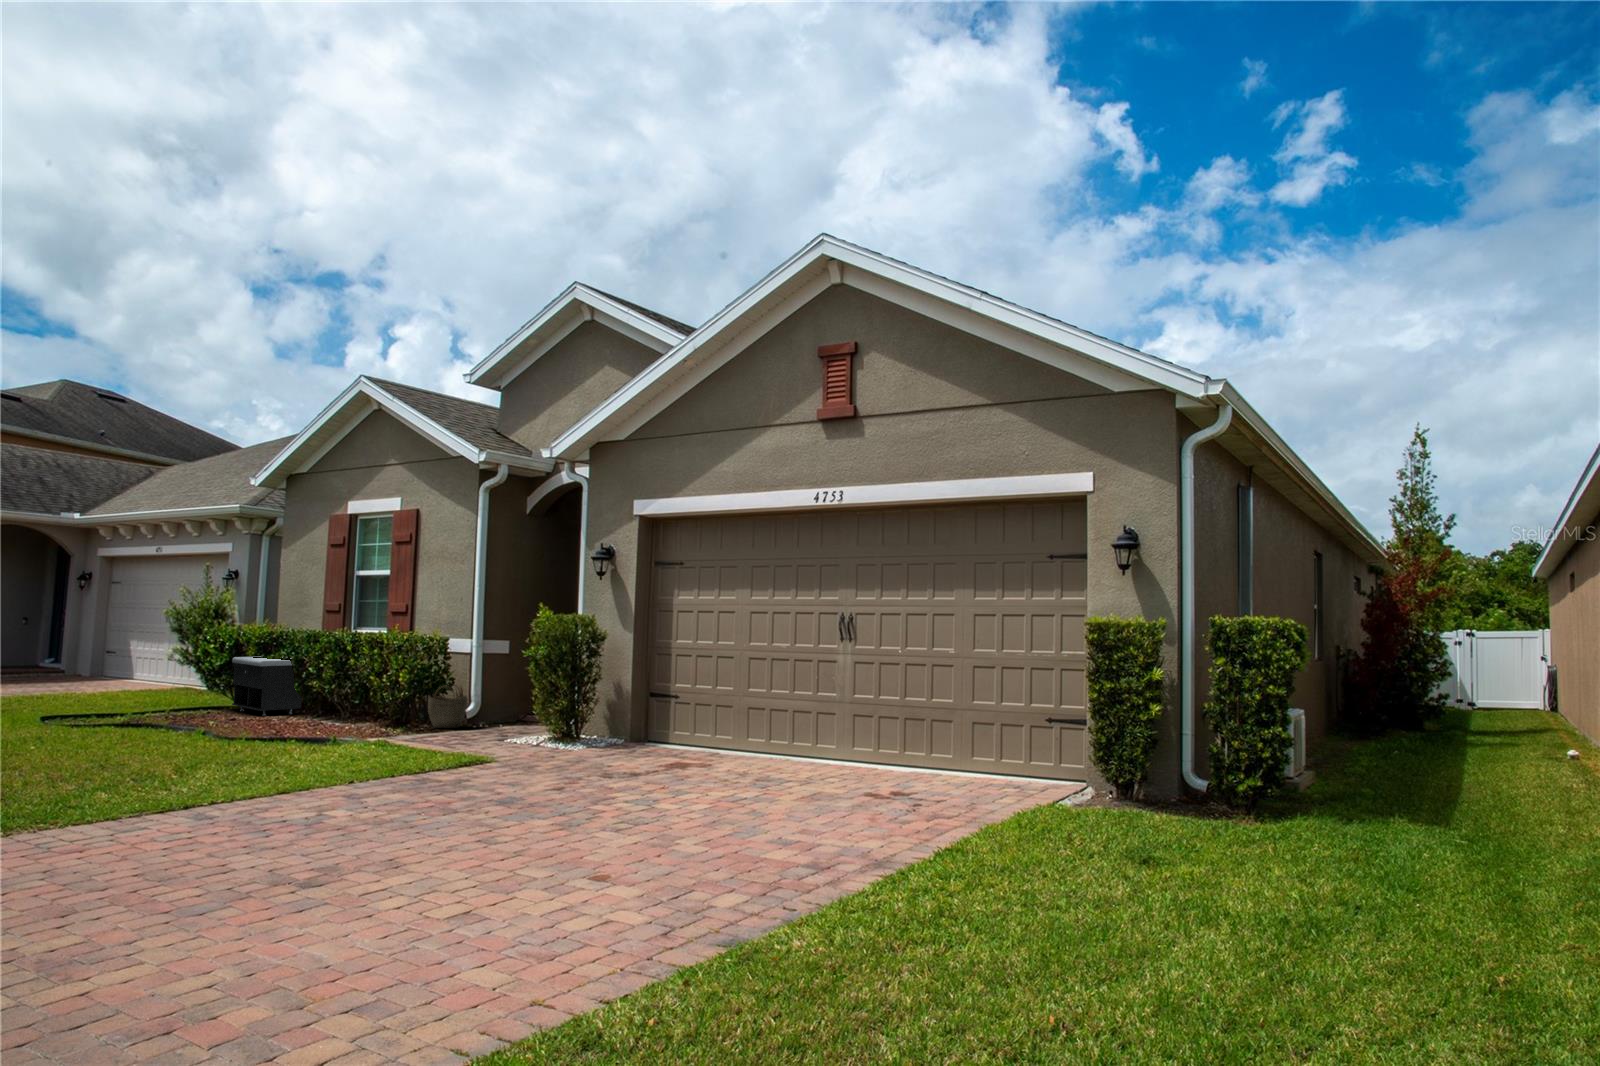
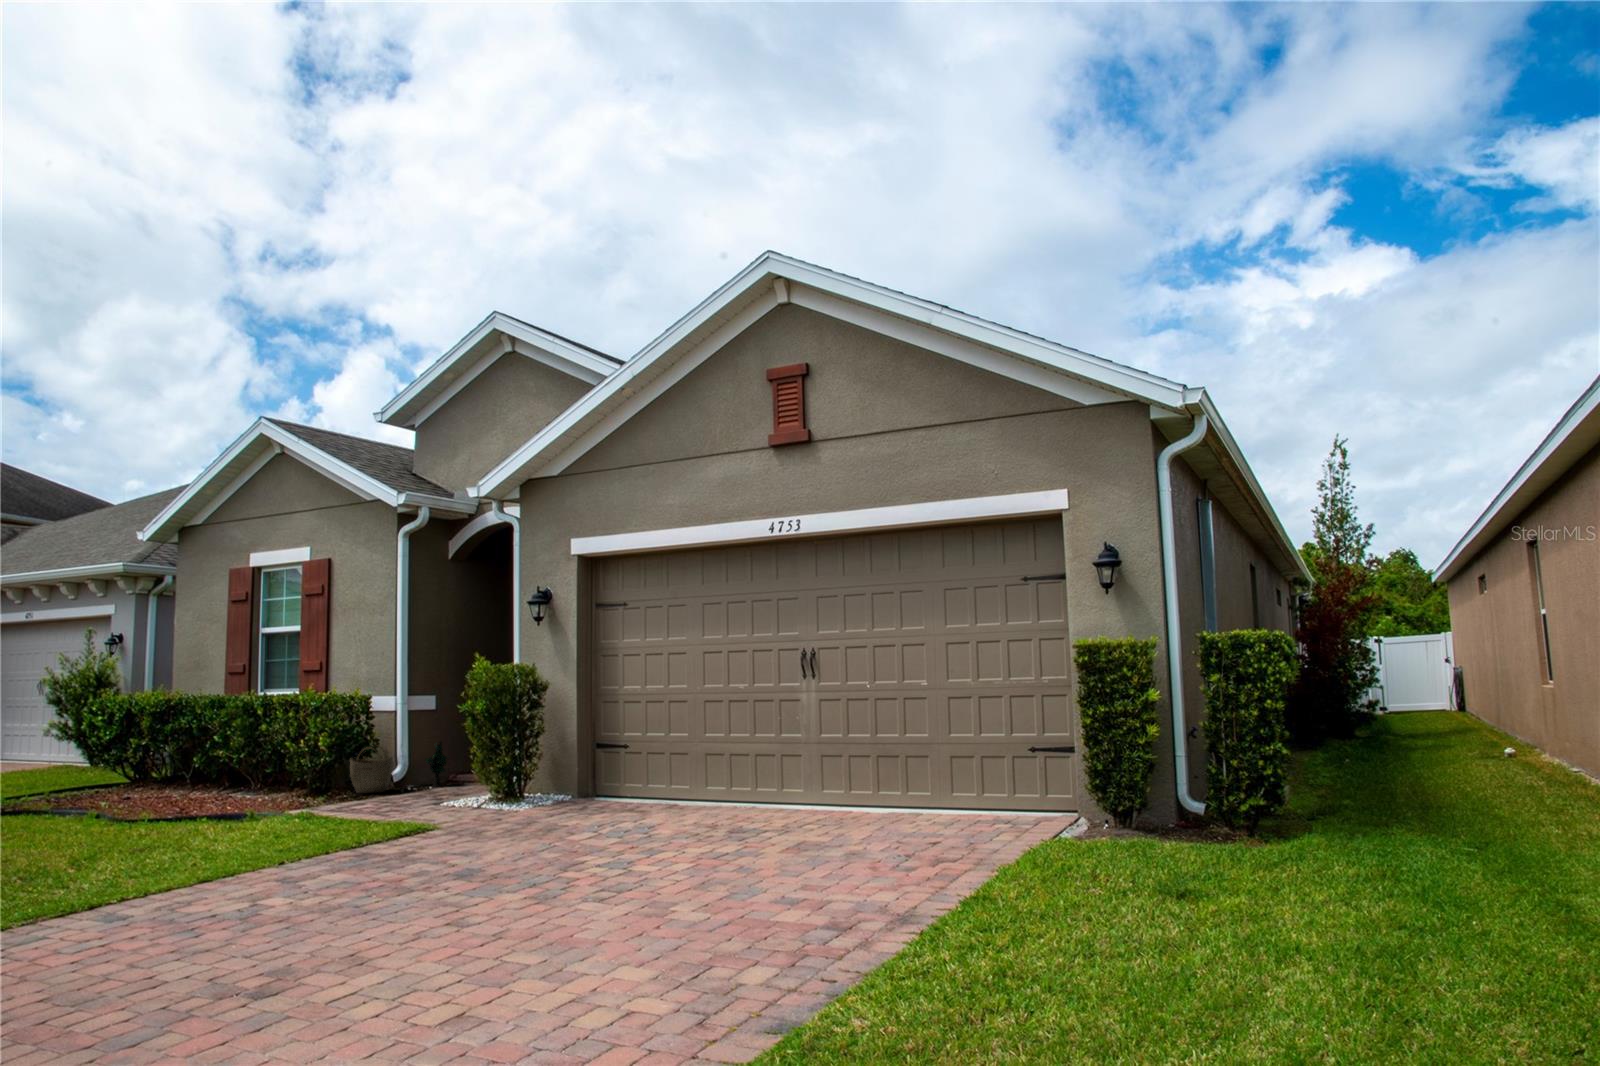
storage bench: present [232,656,302,716] -> none [123,726,205,792]
decorative plant: none [496,684,520,726] -> present [425,742,450,787]

